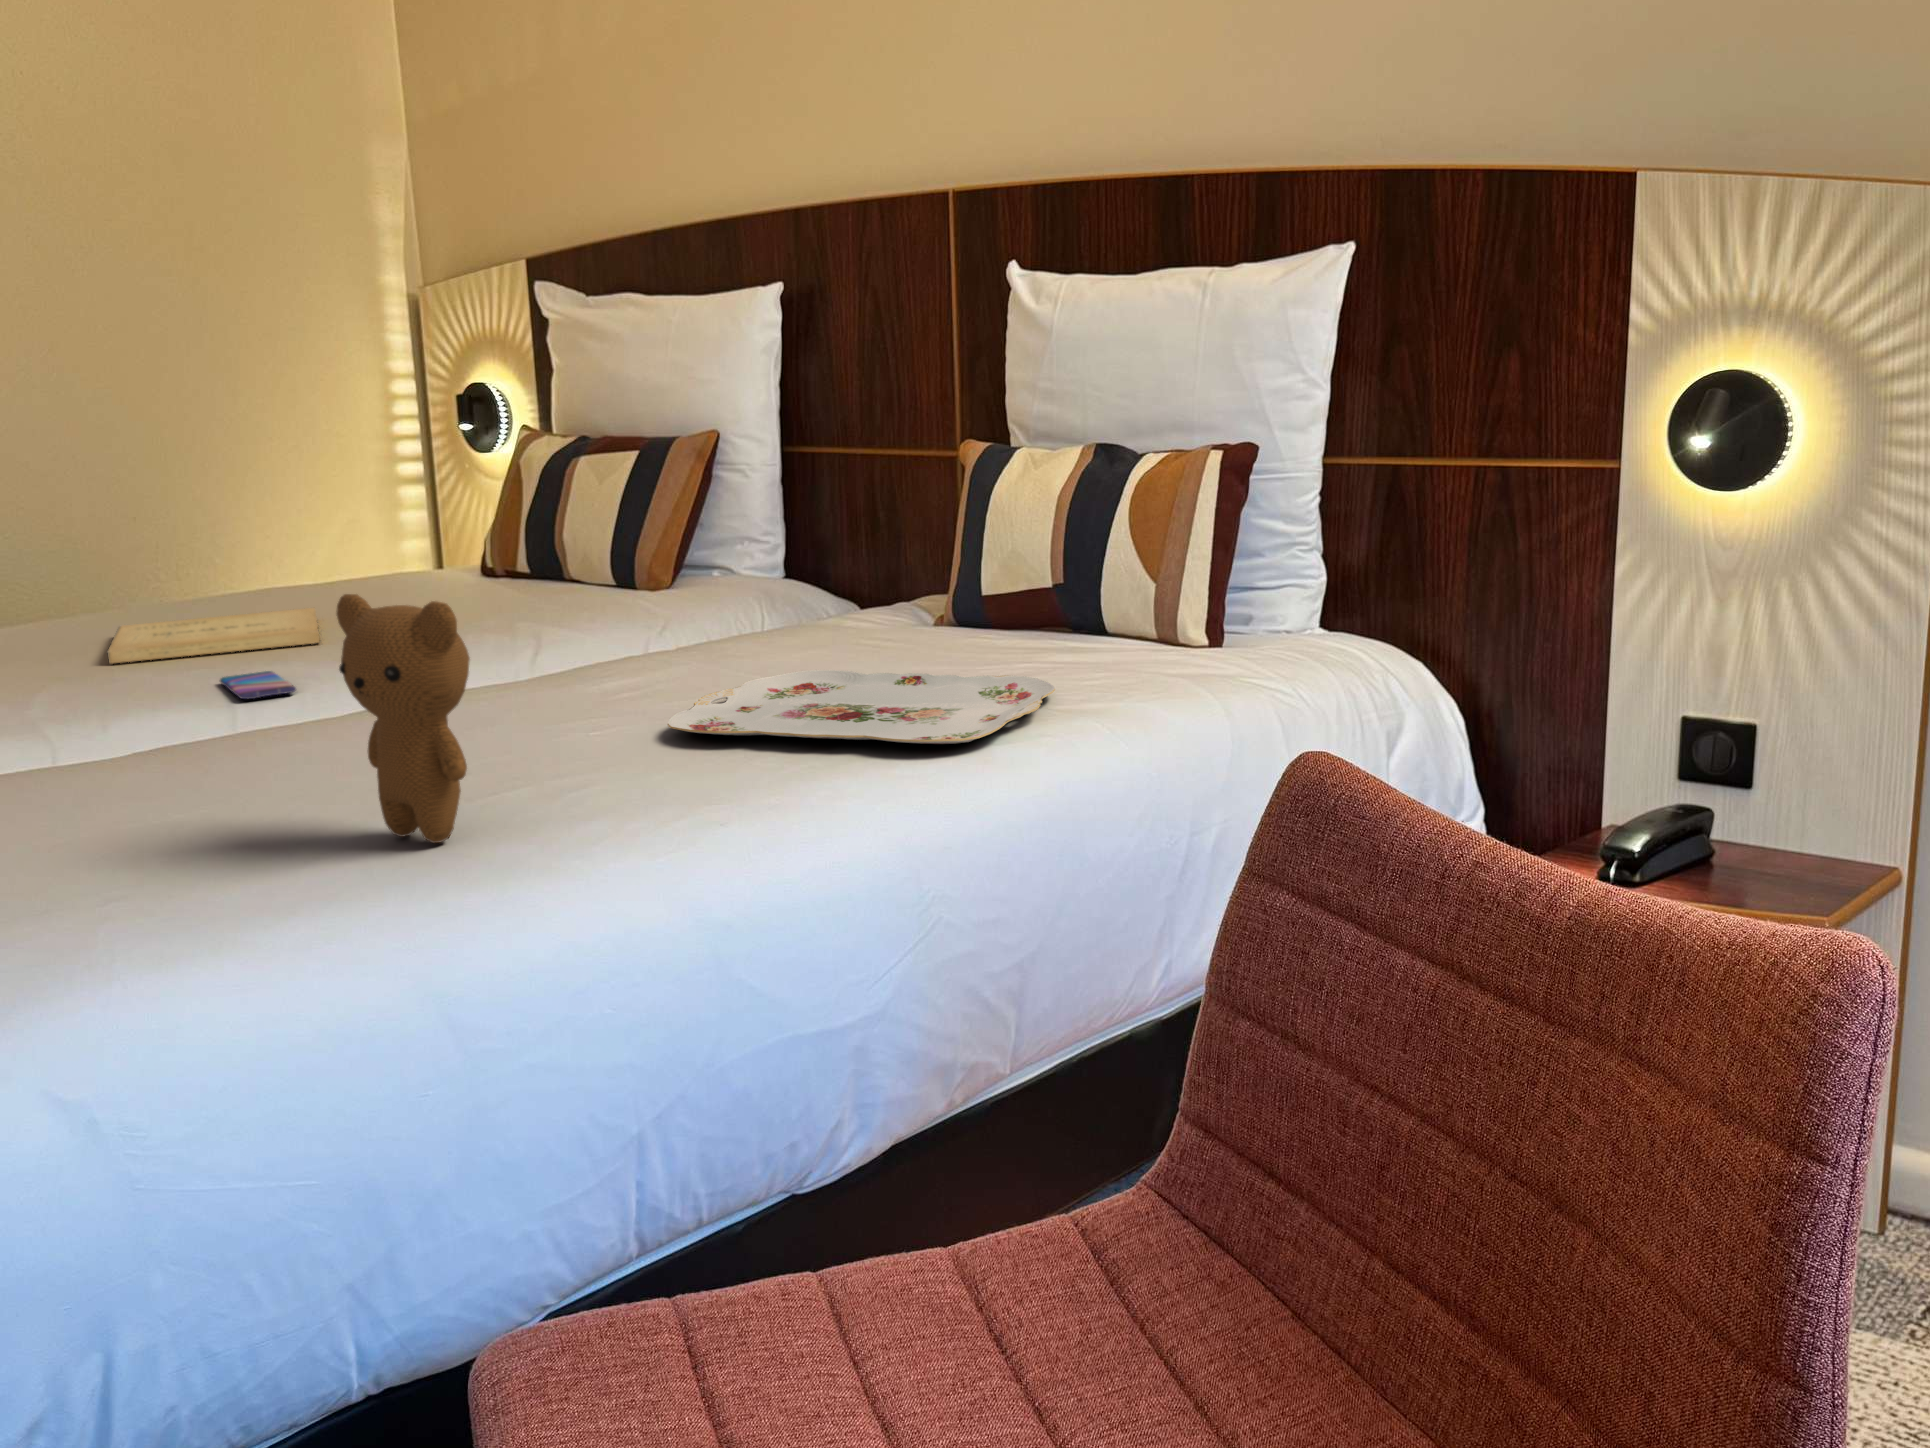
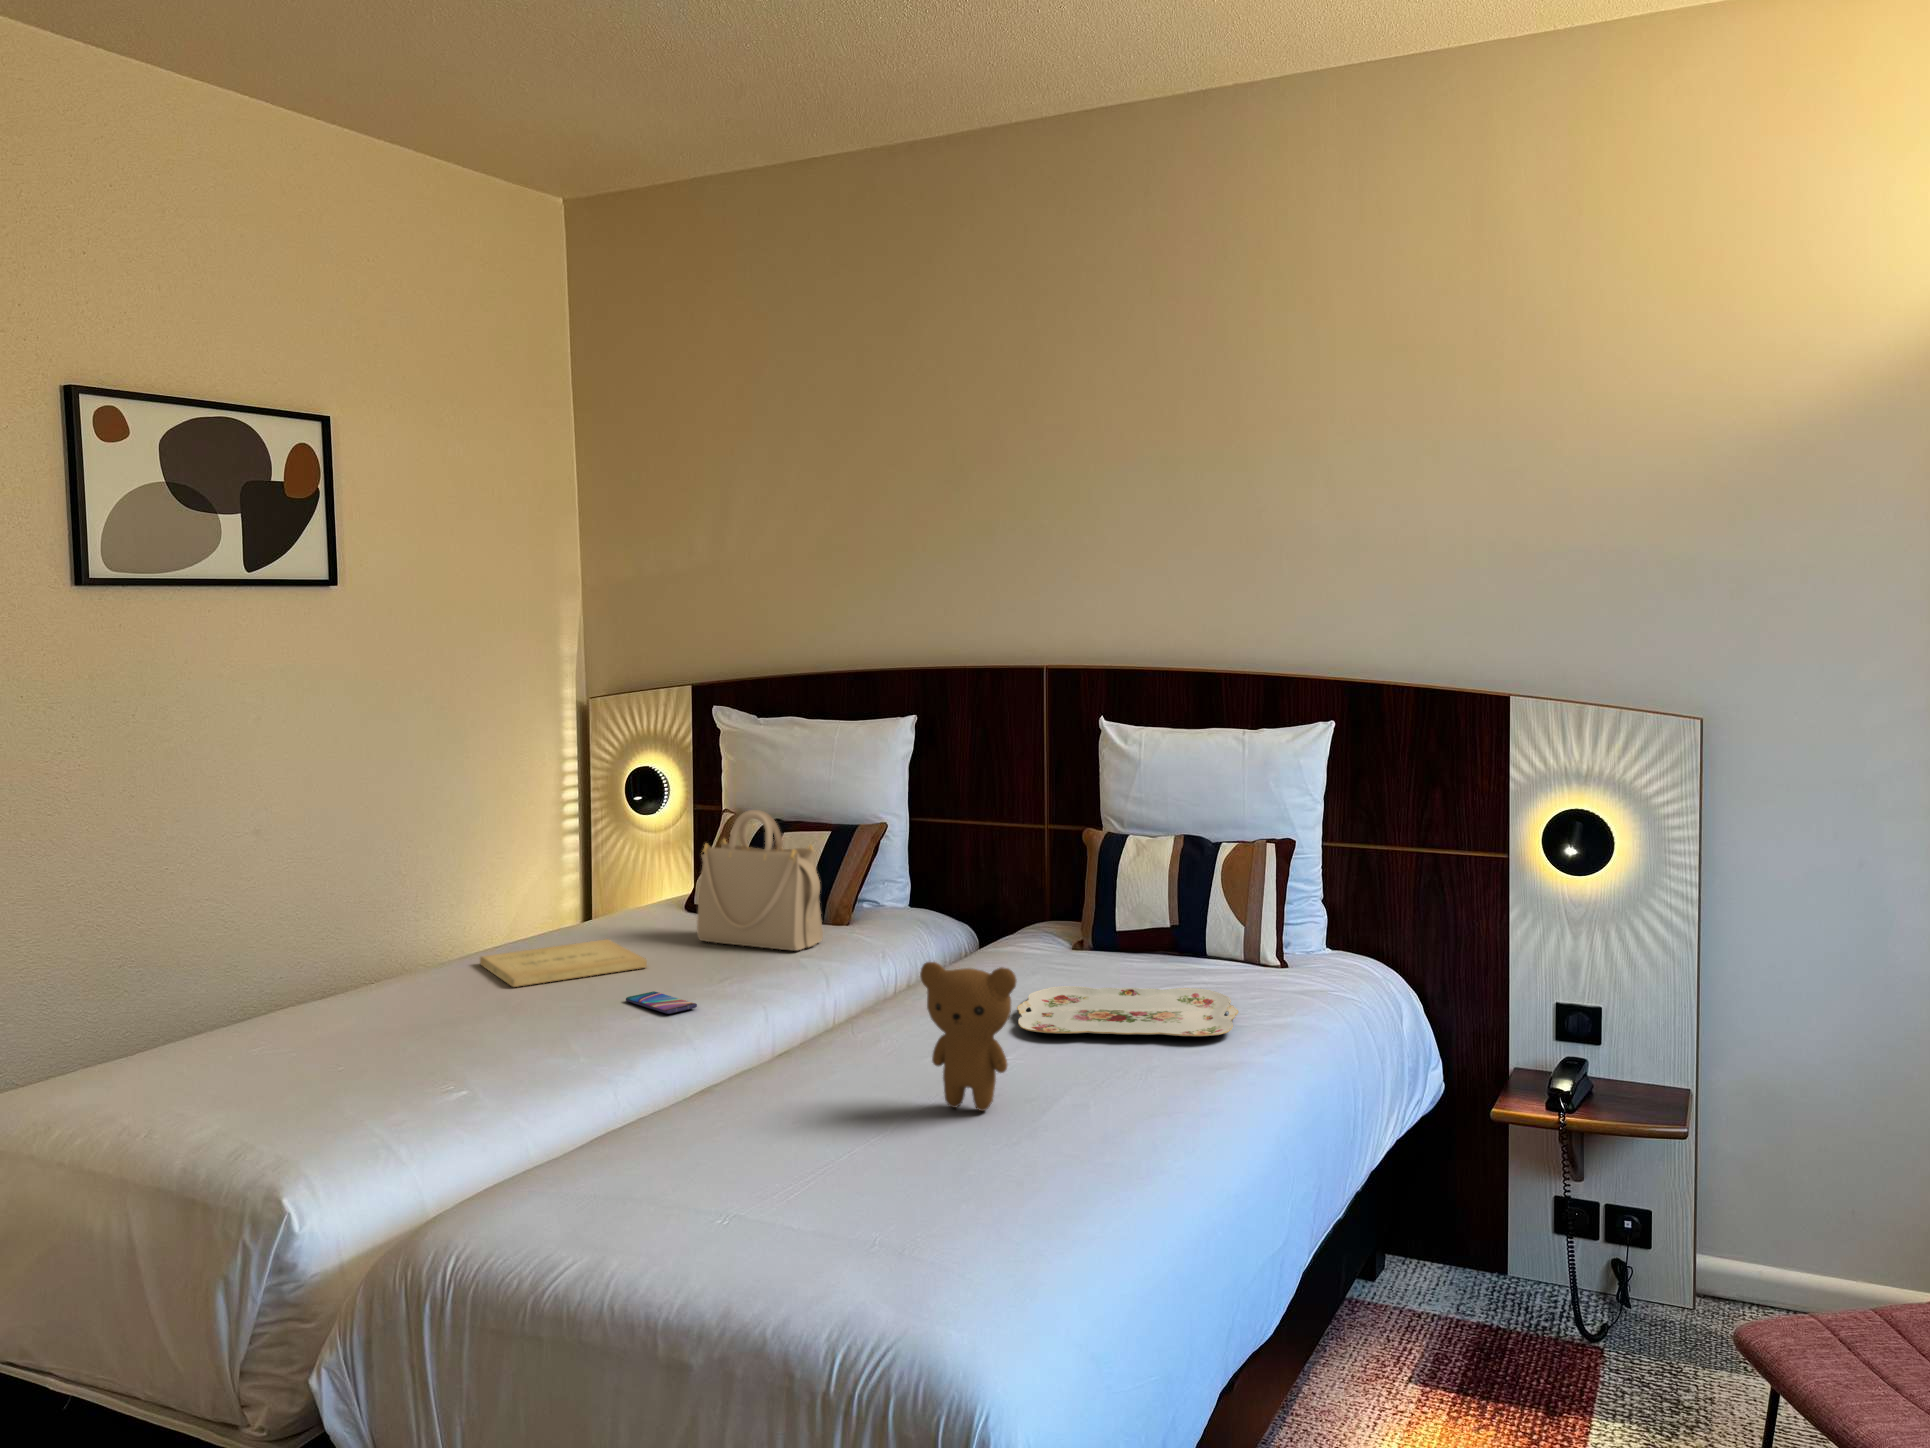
handbag: none [433,418,606,625] -> present [697,810,823,950]

